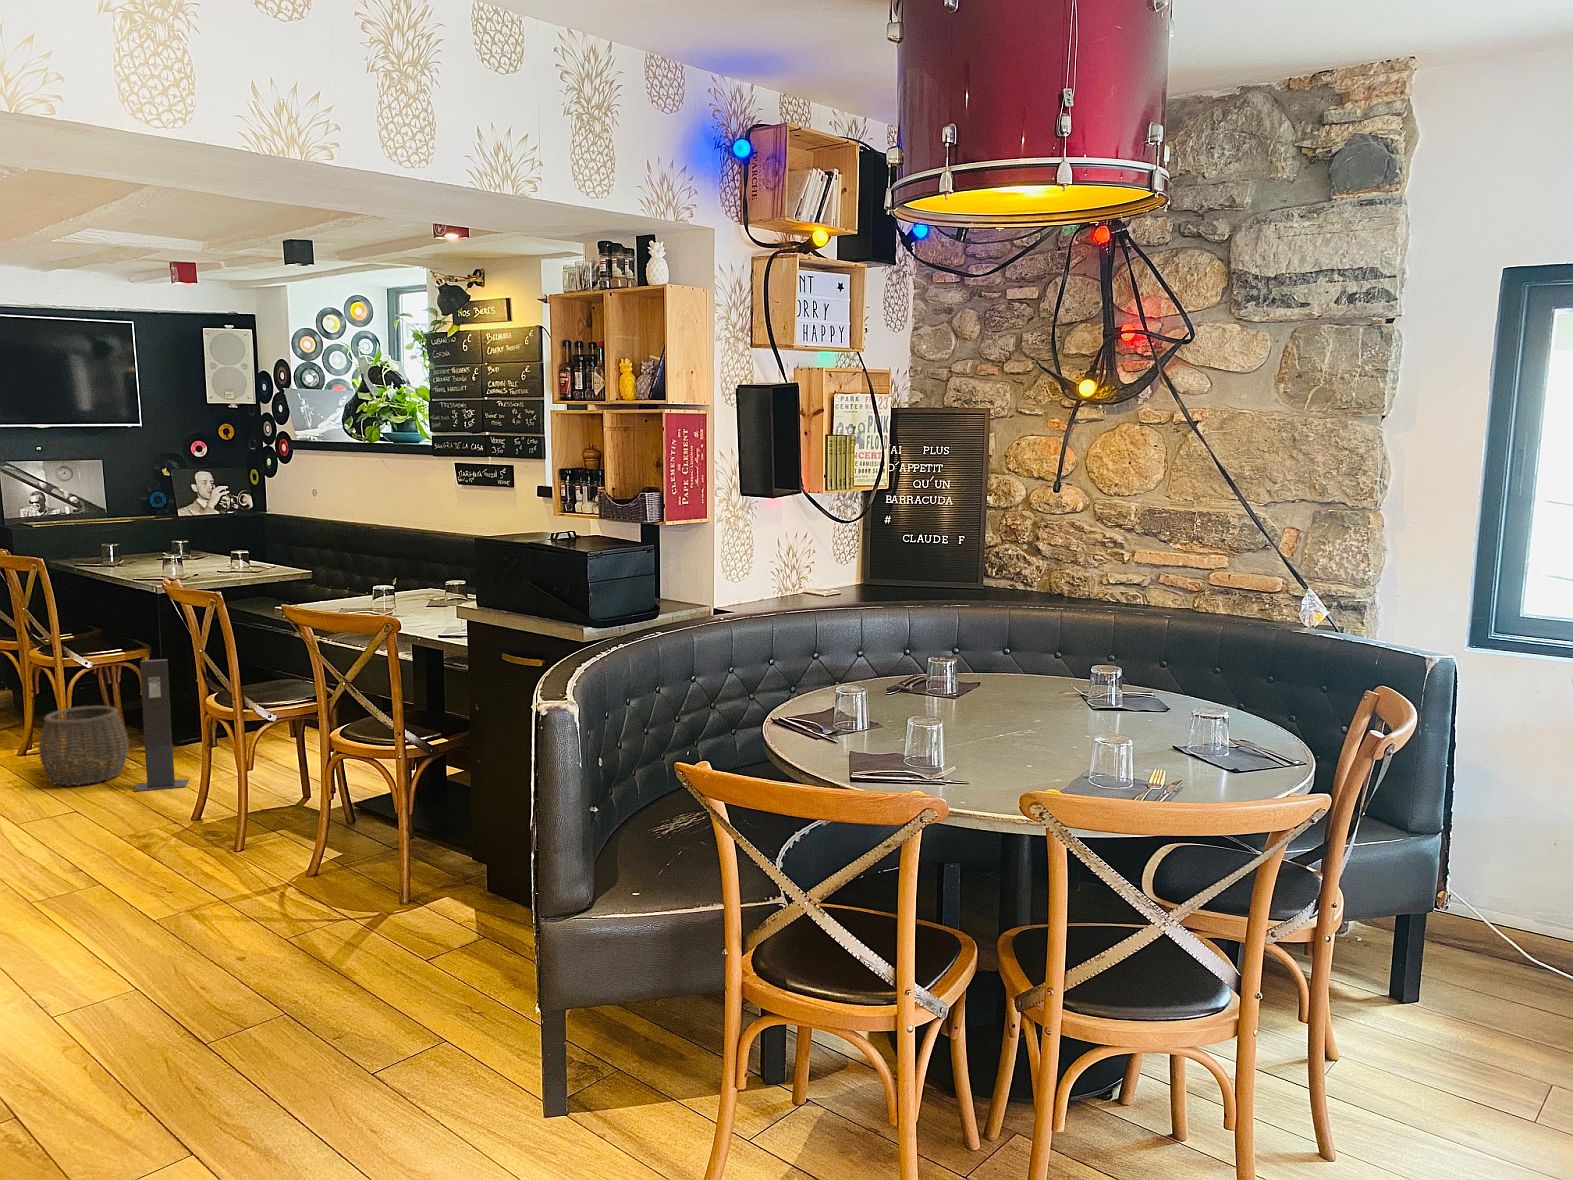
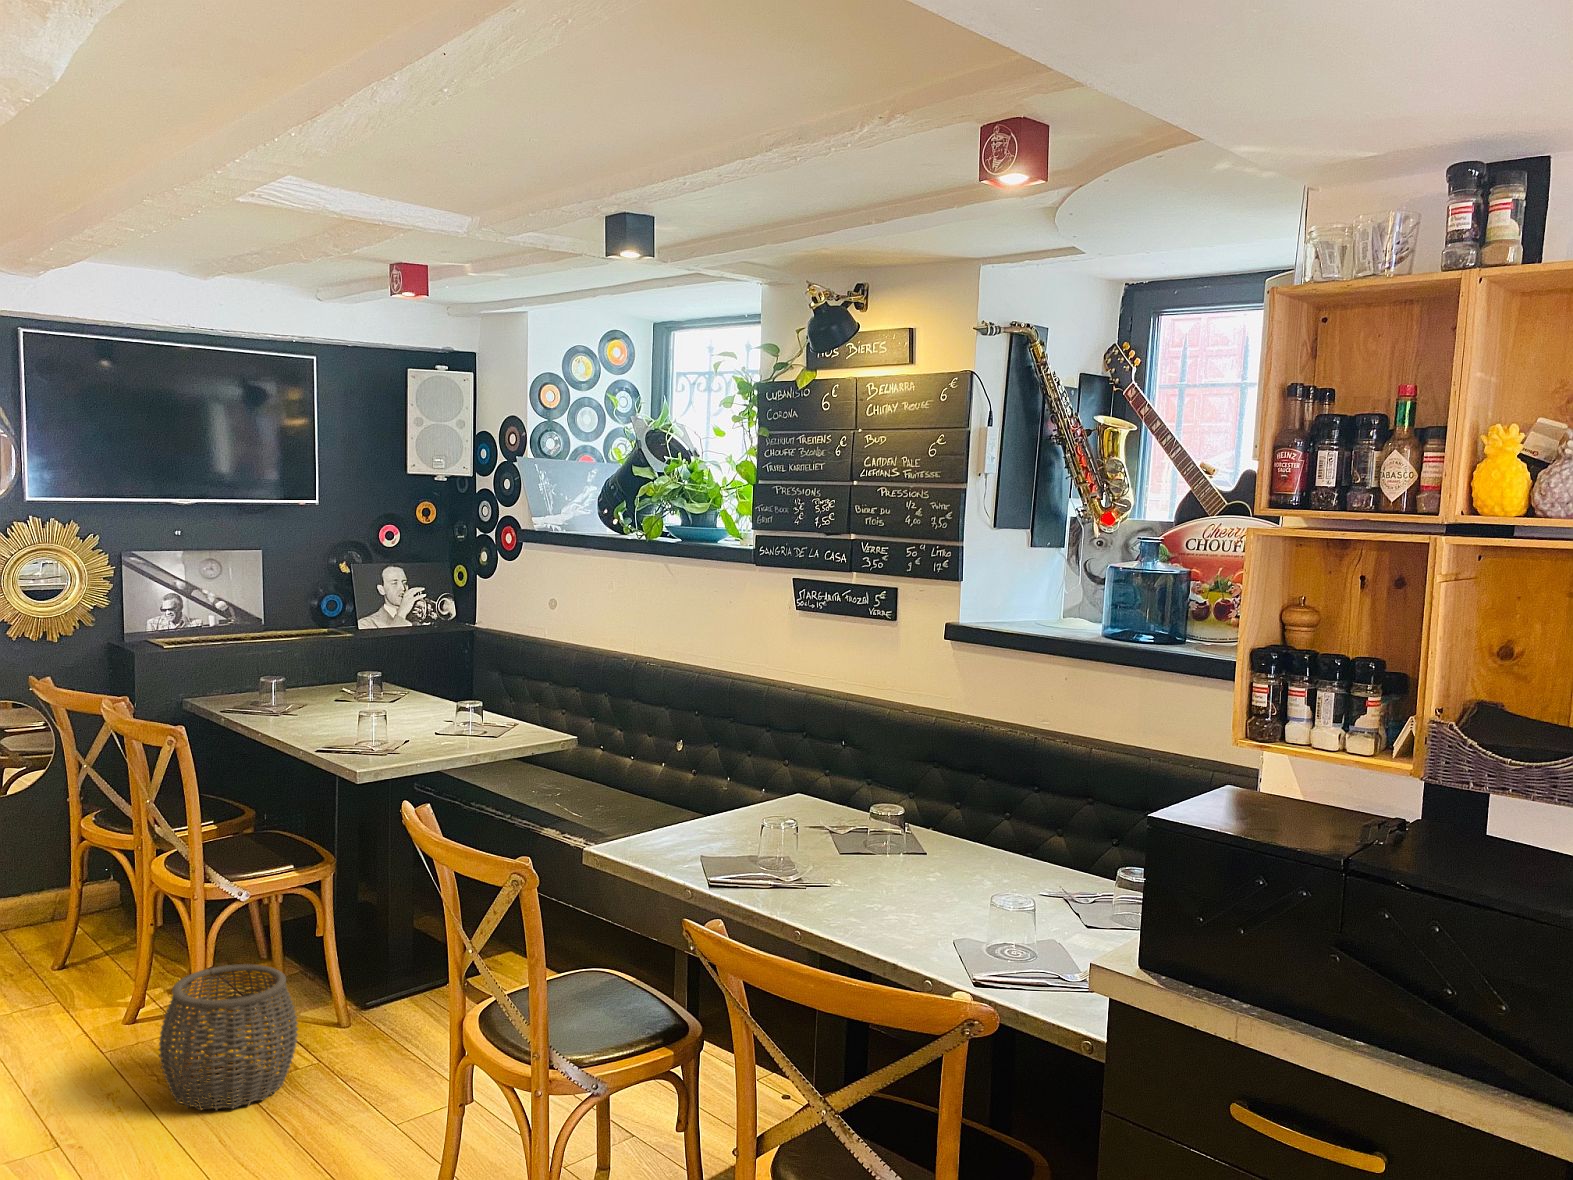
speaker: present [134,659,189,791] -> none [307,906,392,1134]

